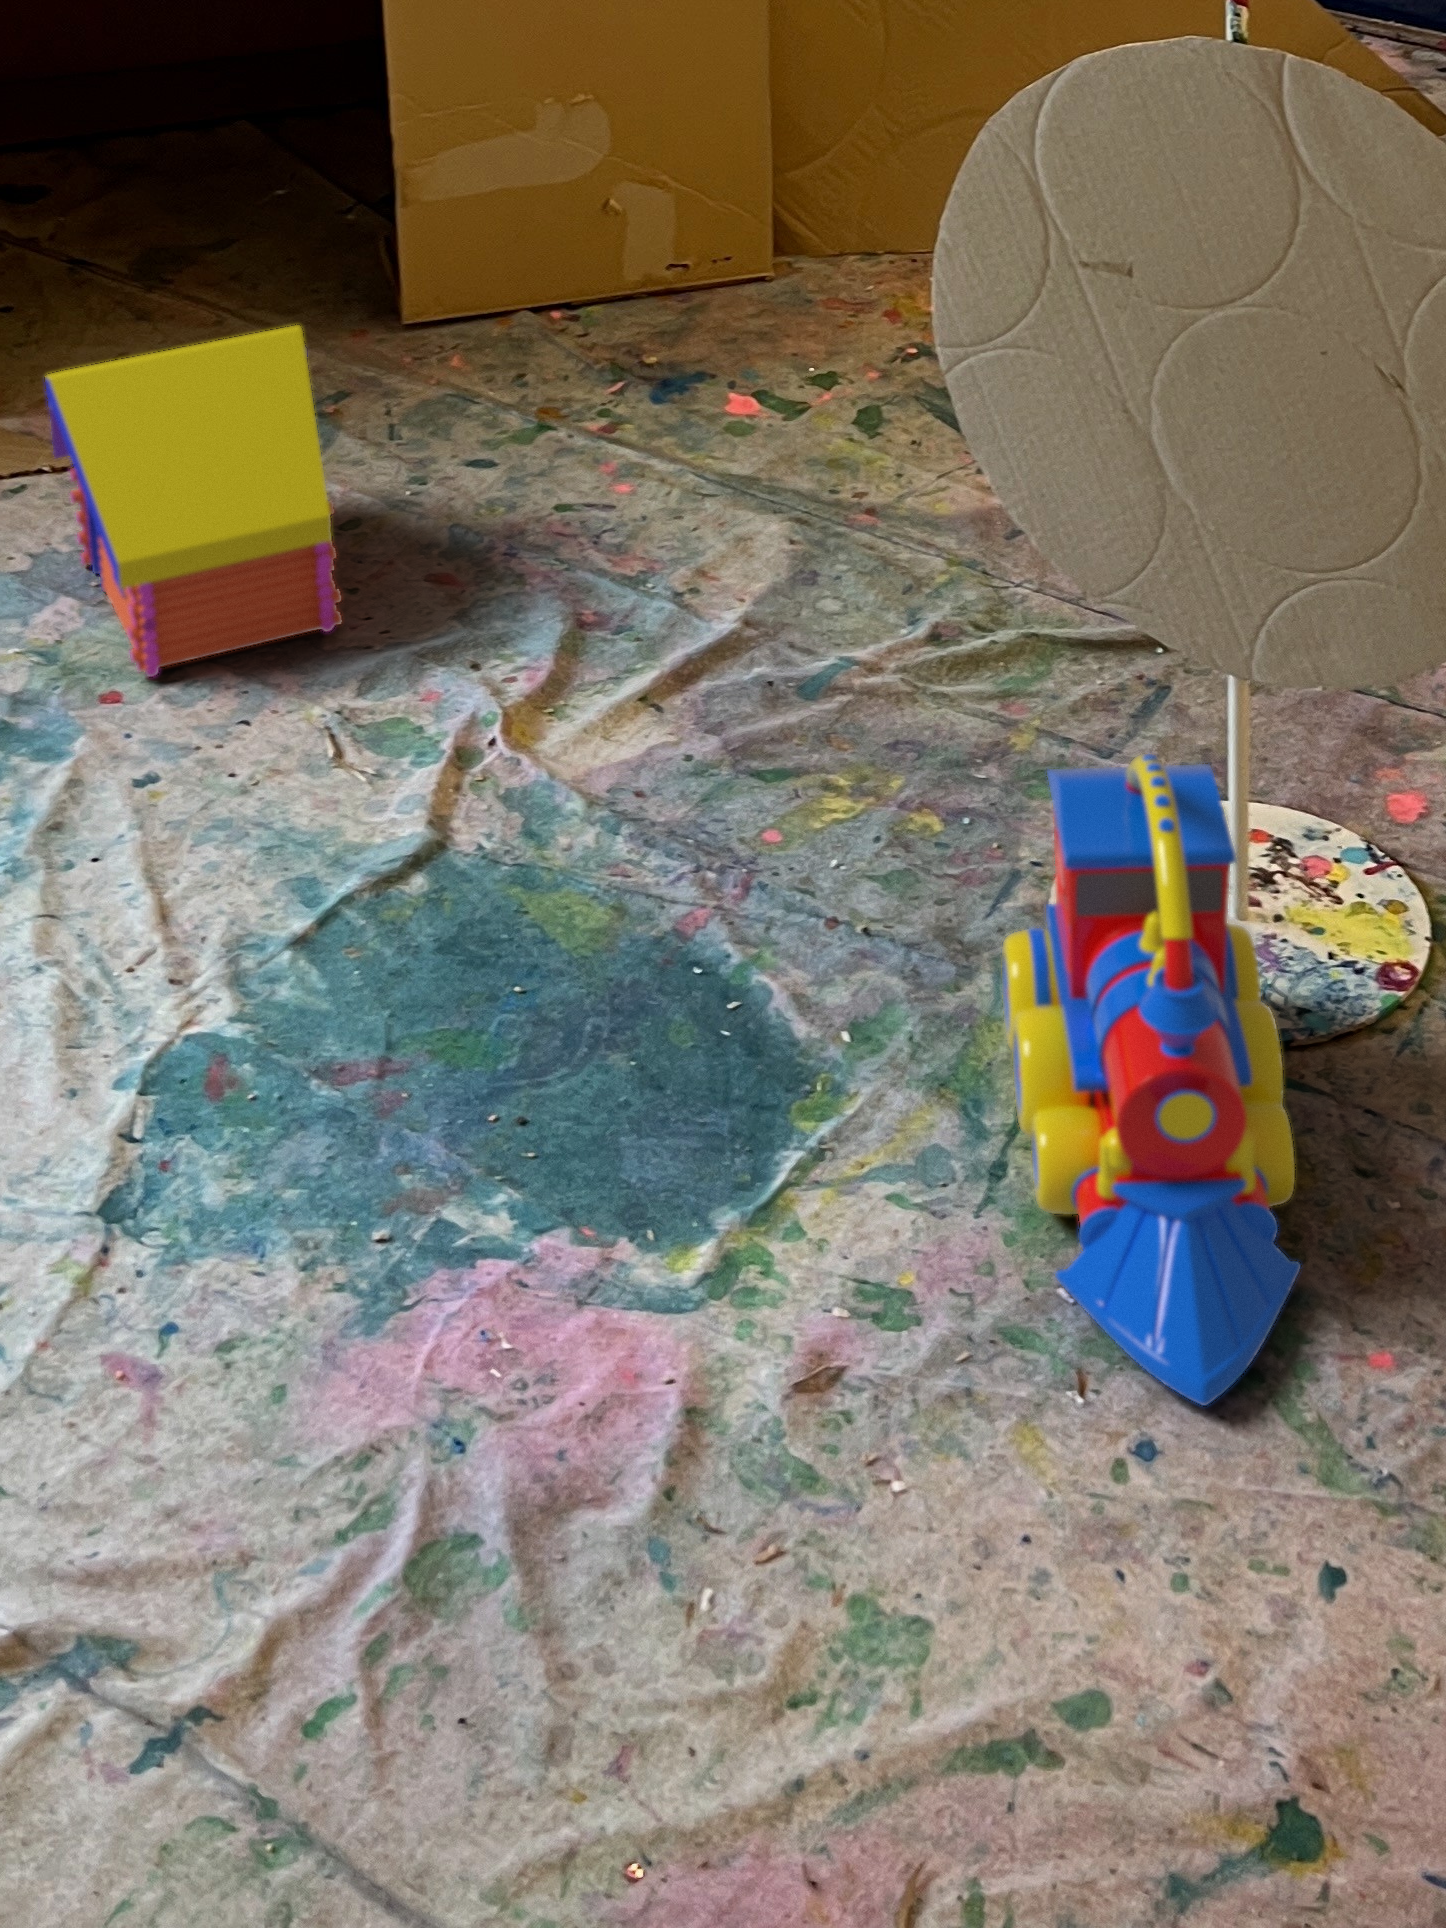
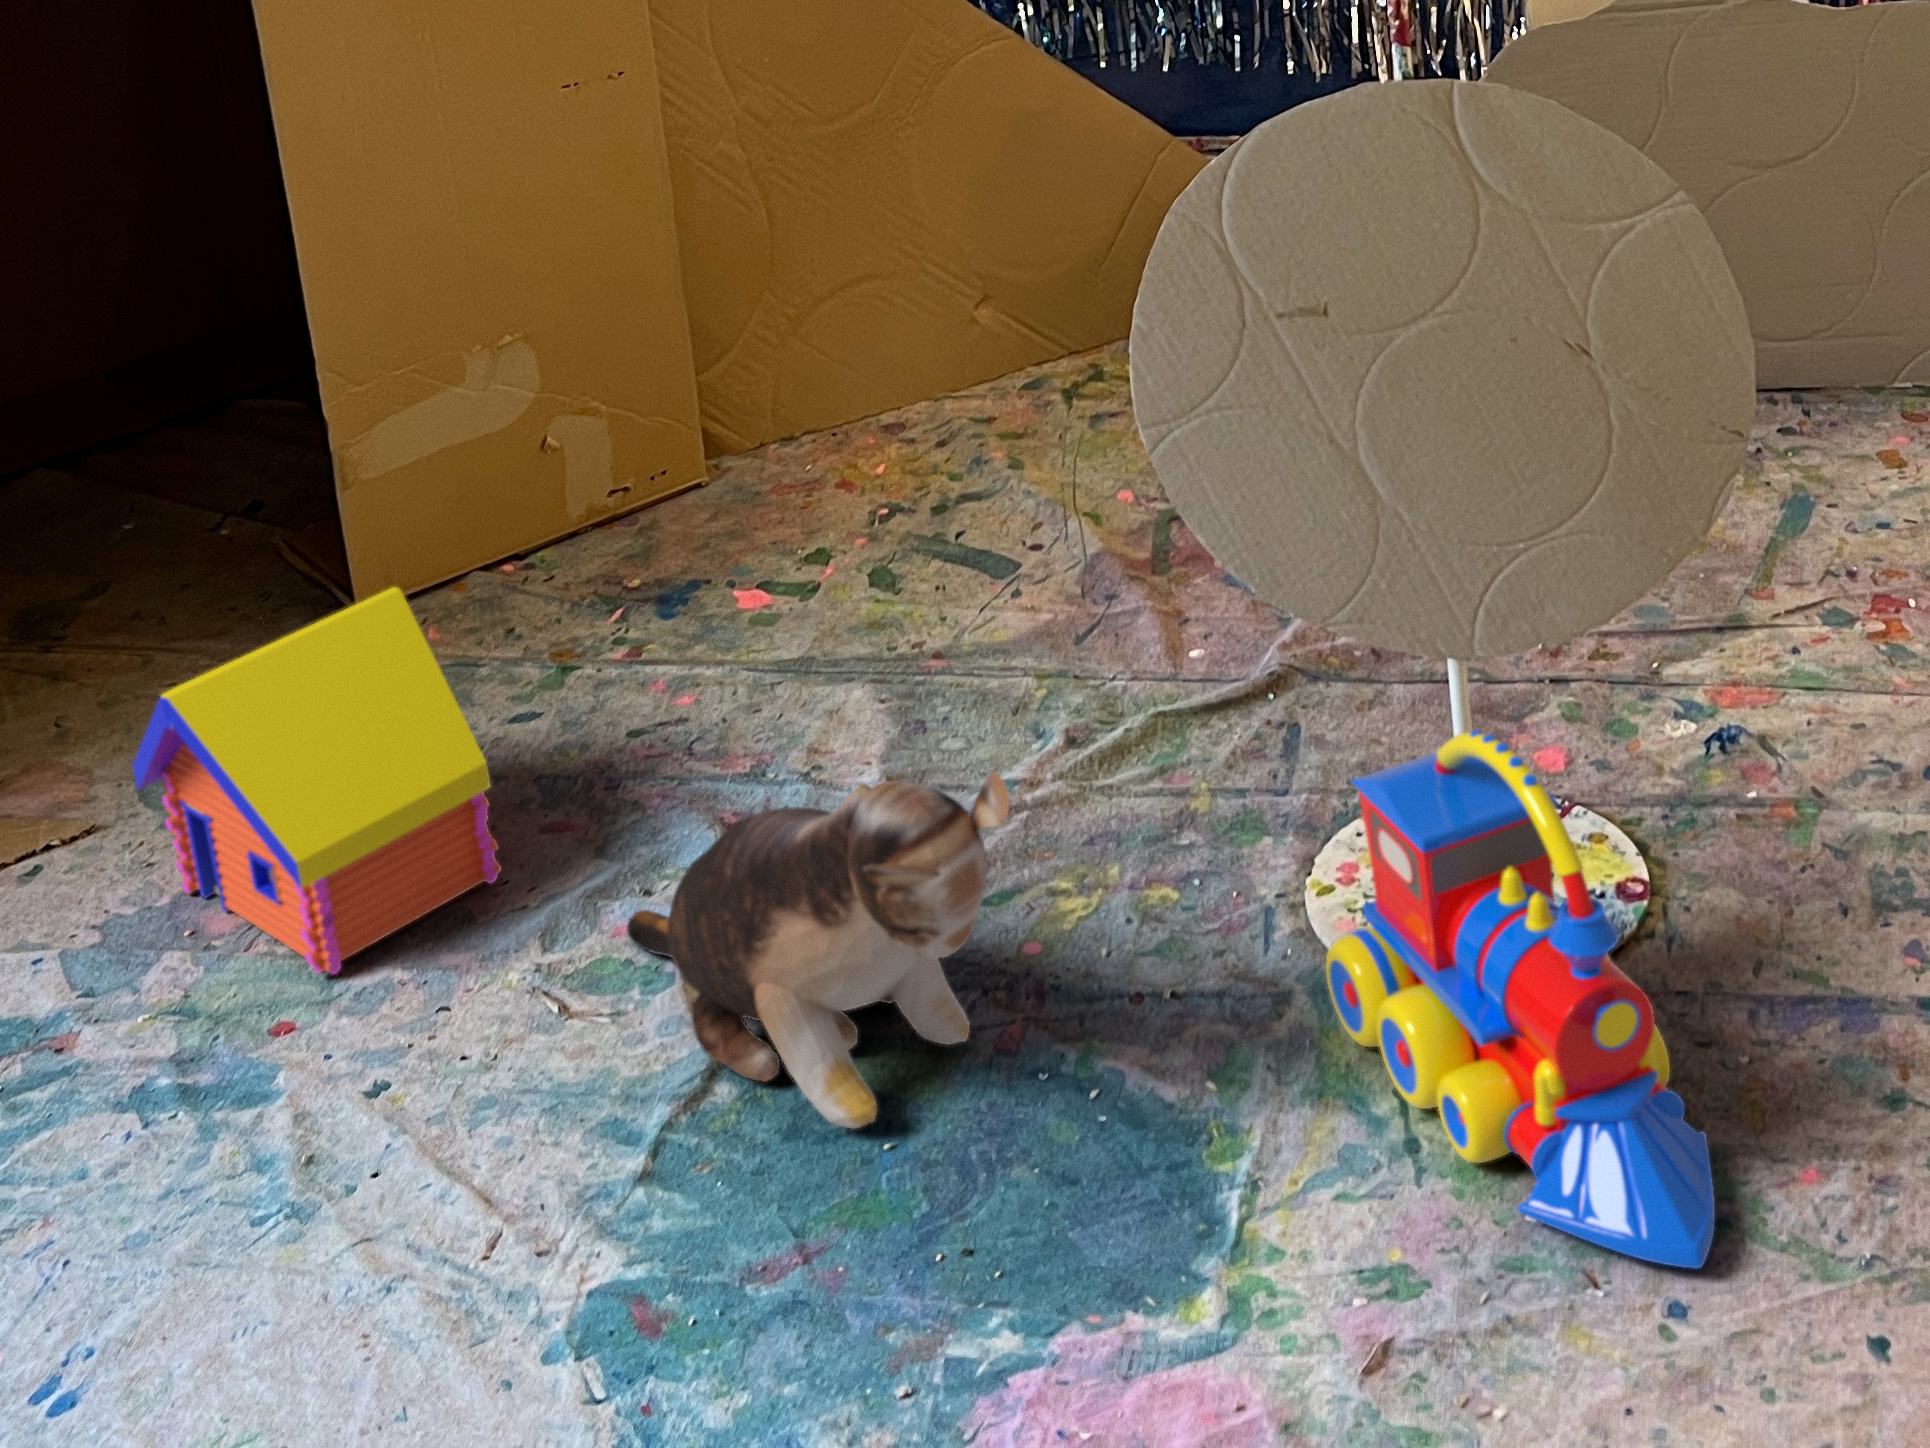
plush toy: none [397,632,658,971] -> present [627,772,1009,1129]

